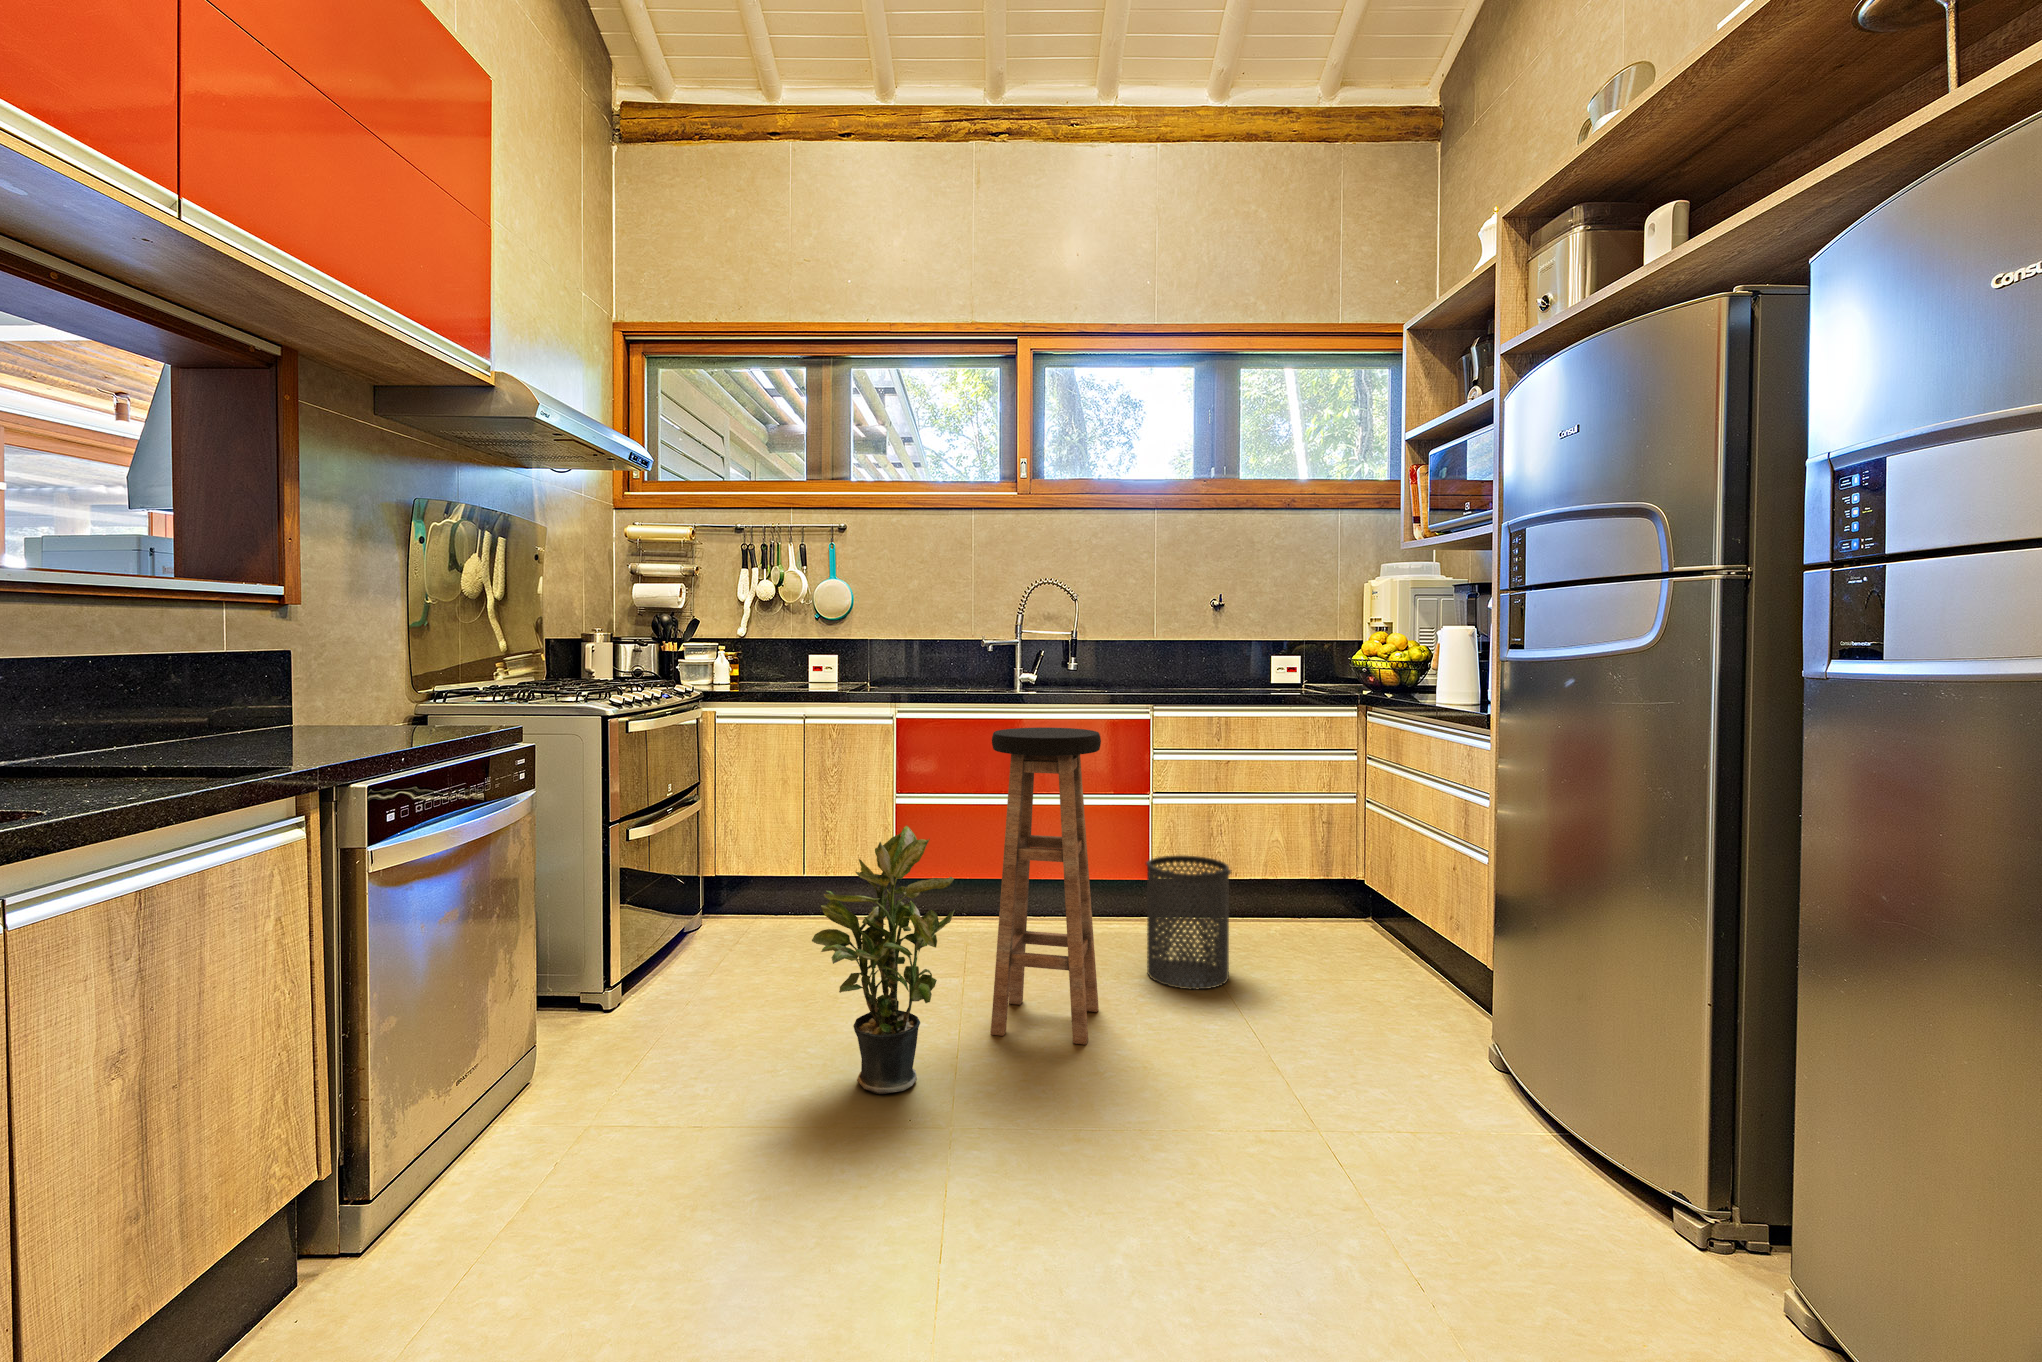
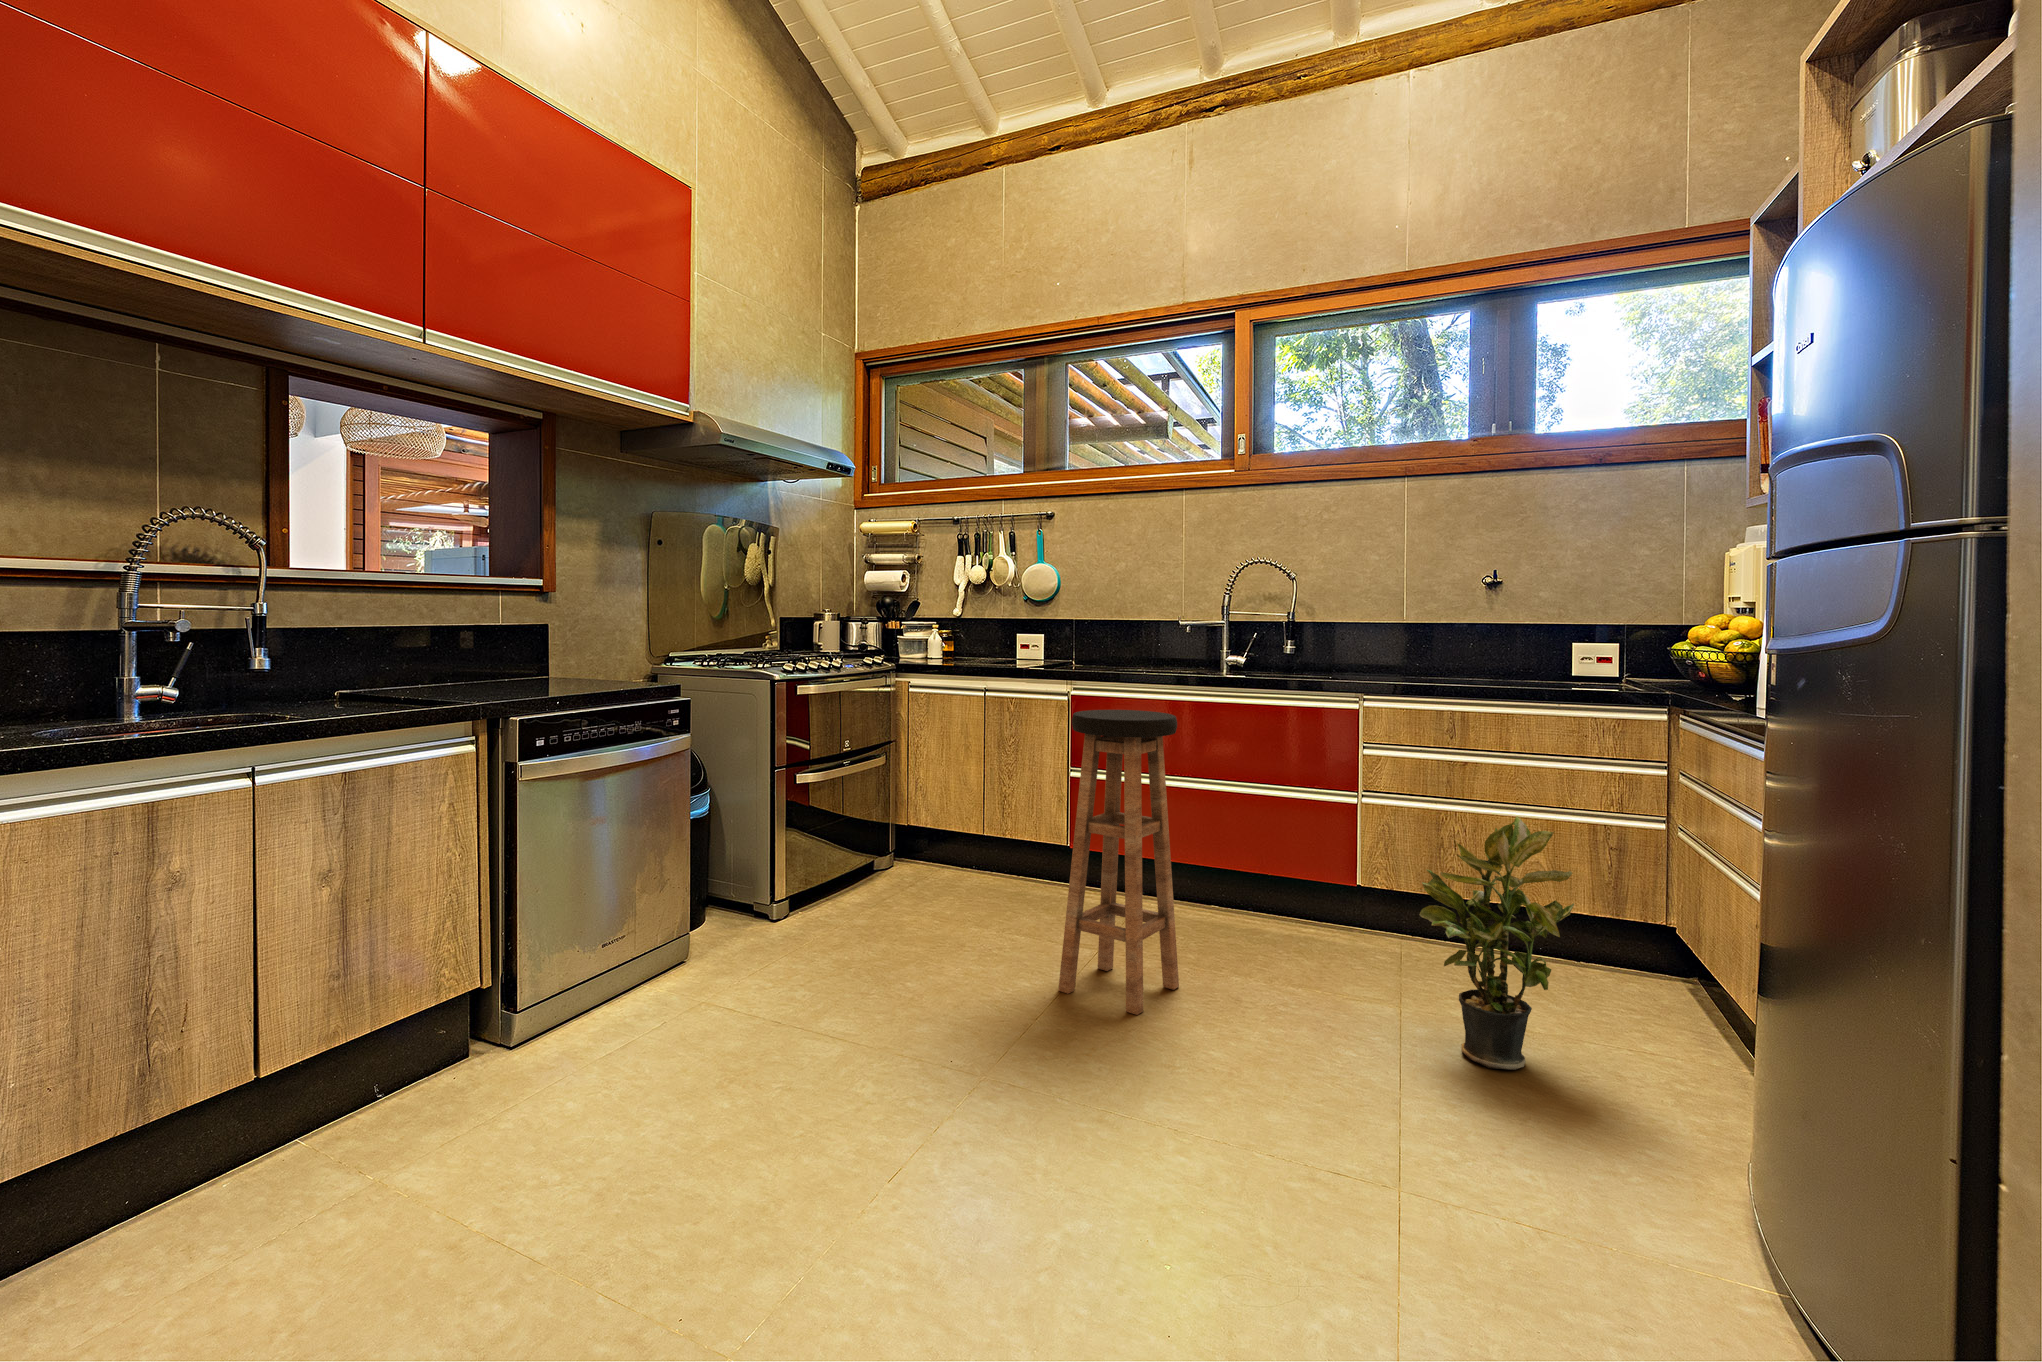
potted plant: present [812,826,955,1094] -> present [1419,817,1574,1070]
trash can: present [1146,856,1231,989] -> none [1258,850,1348,990]

